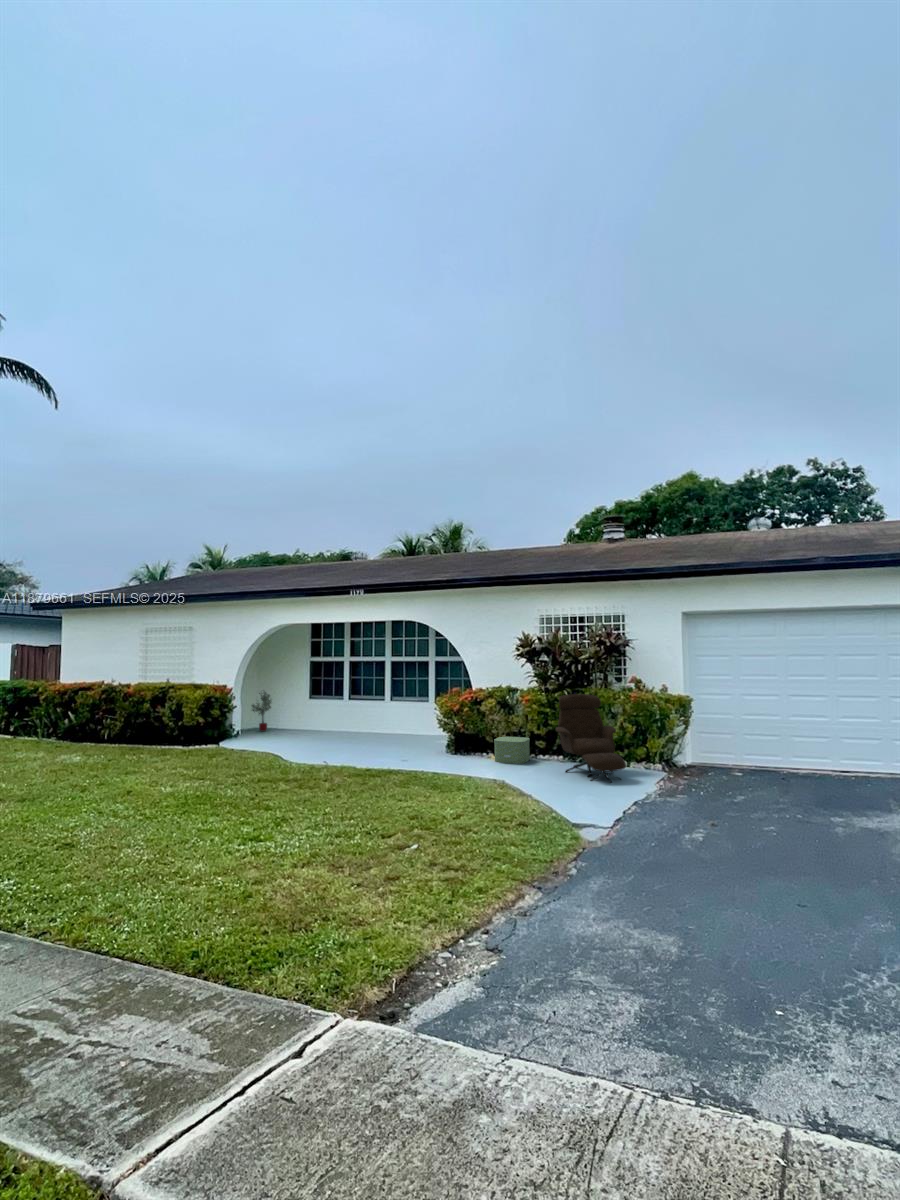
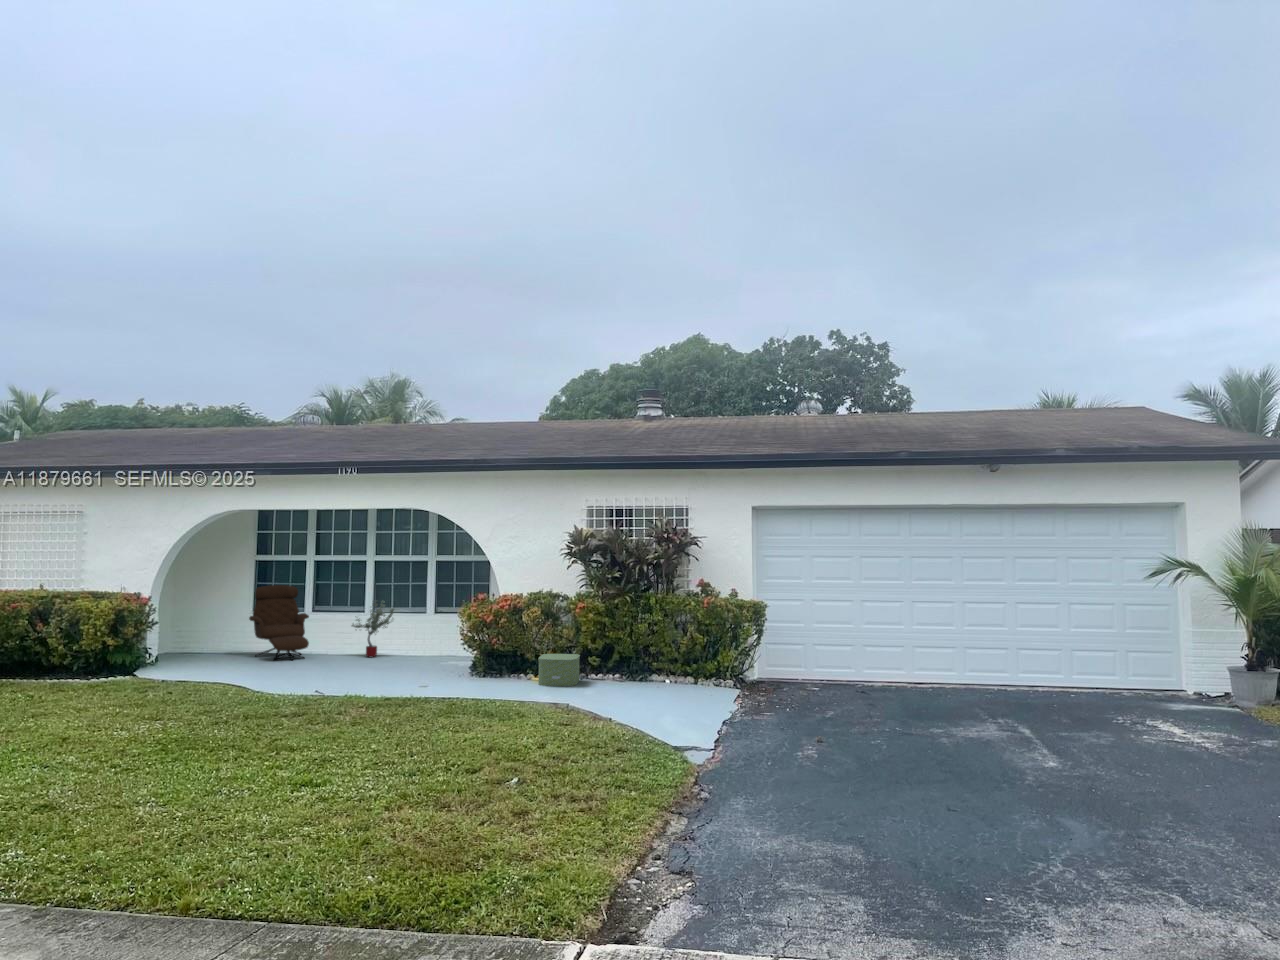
potted tree: present [252,691,272,731] -> present [352,601,394,657]
lounge chair: present [556,694,626,783] -> present [249,585,309,661]

